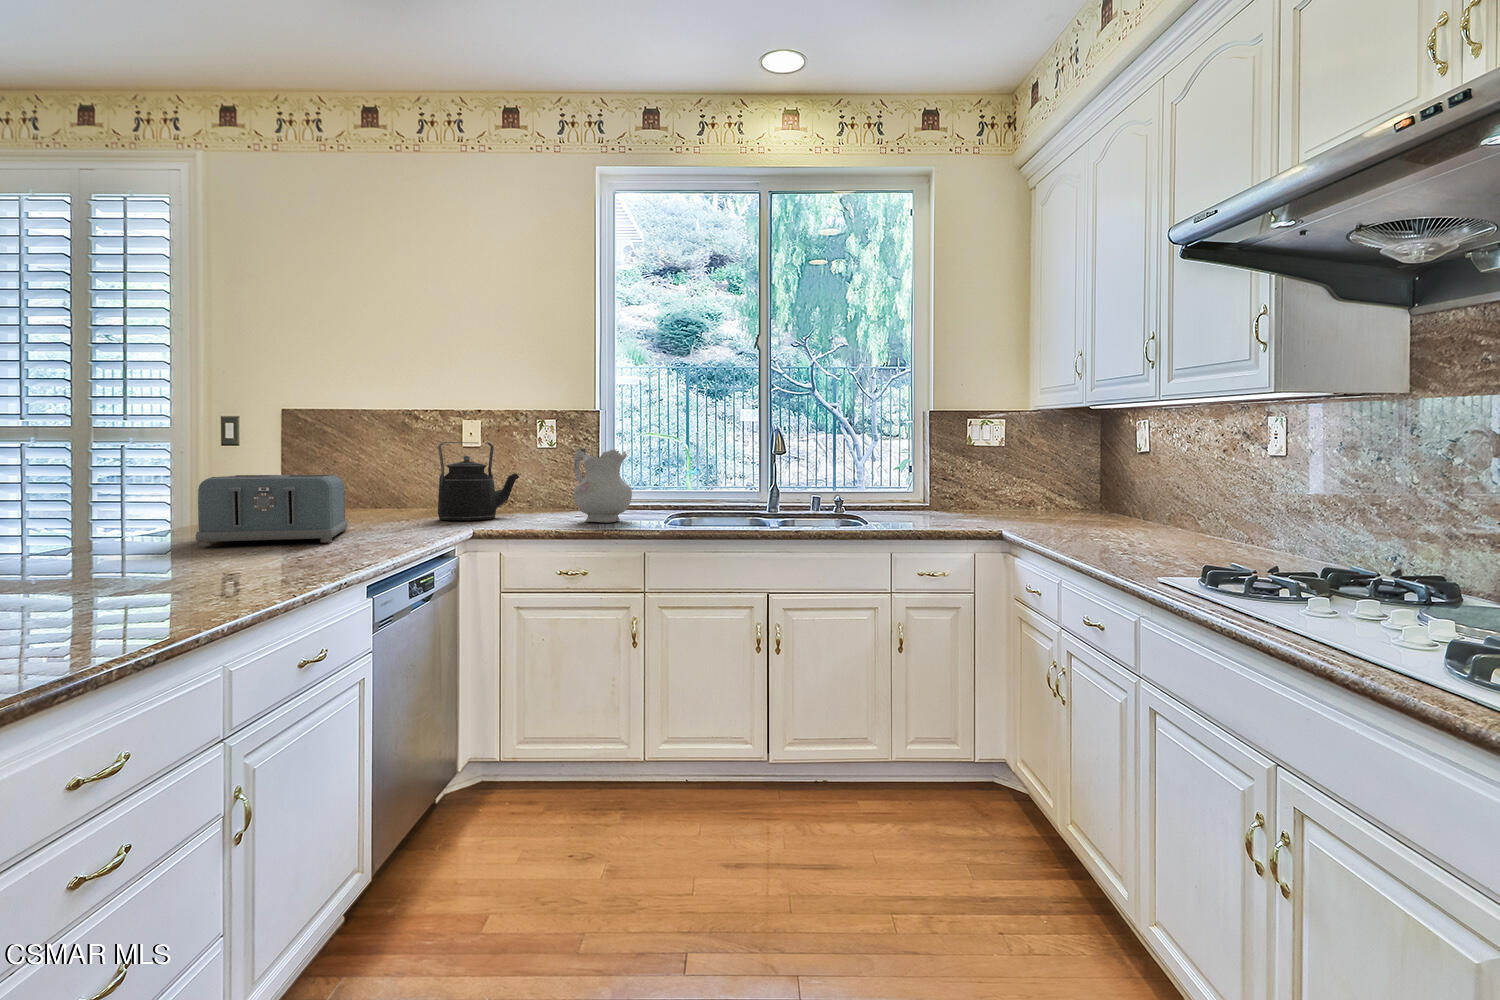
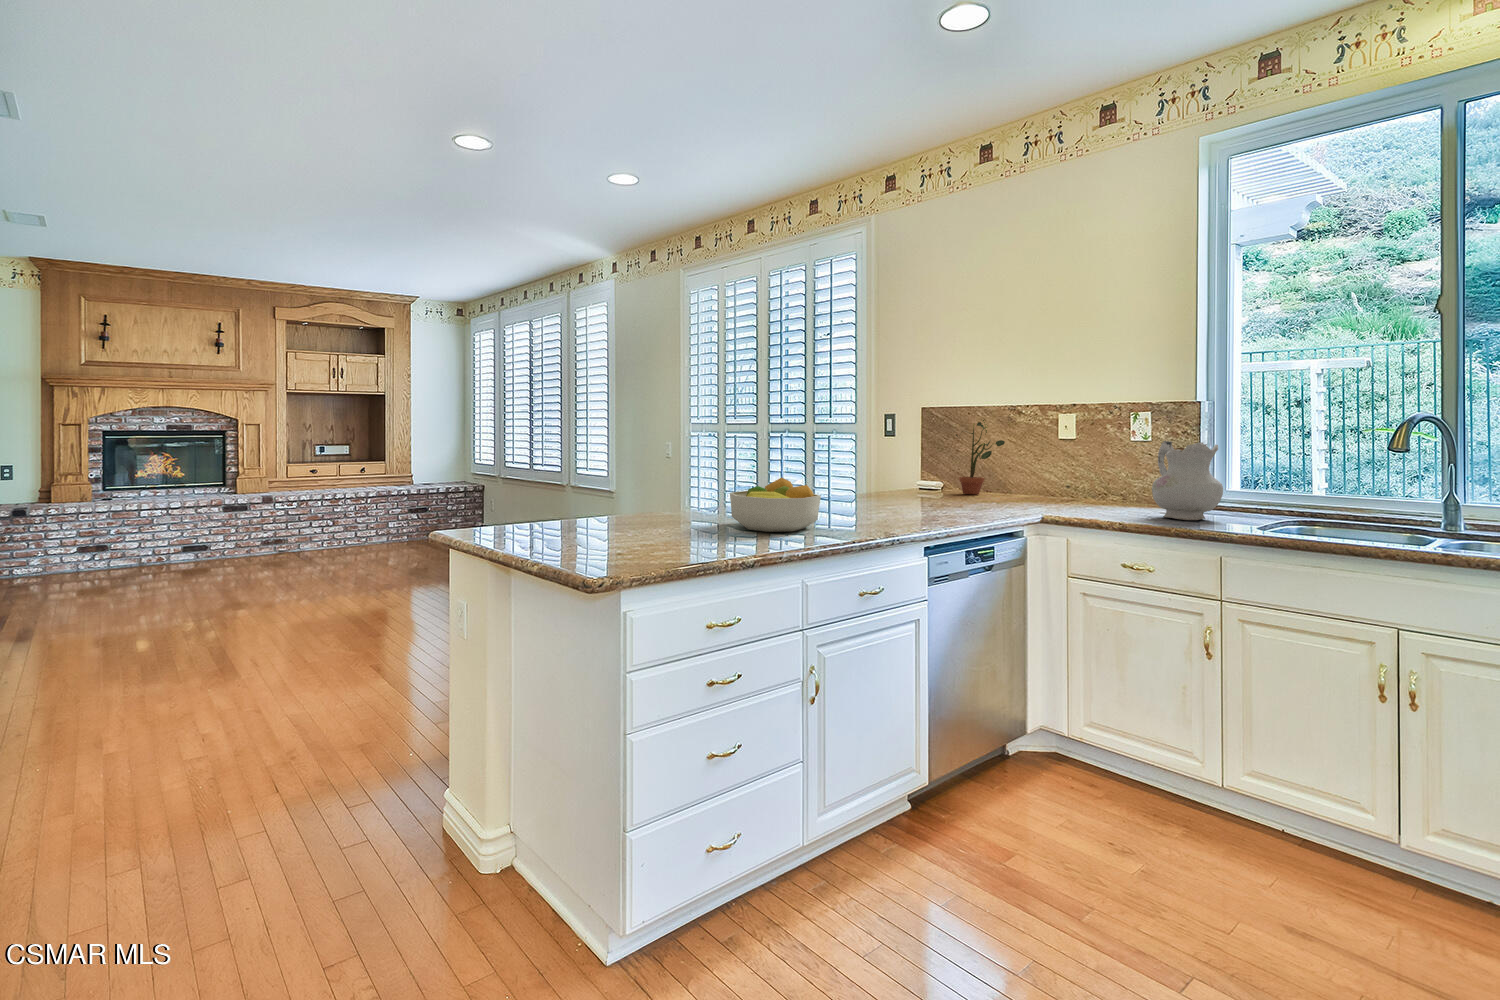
potted plant: none [341,420,402,513] -> present [956,420,1005,494]
kettle: present [438,442,519,520] -> none [1022,434,1104,507]
toaster: present [195,475,348,546] -> none [832,458,941,513]
fruit bowl: none [39,509,215,594] -> present [730,478,821,532]

